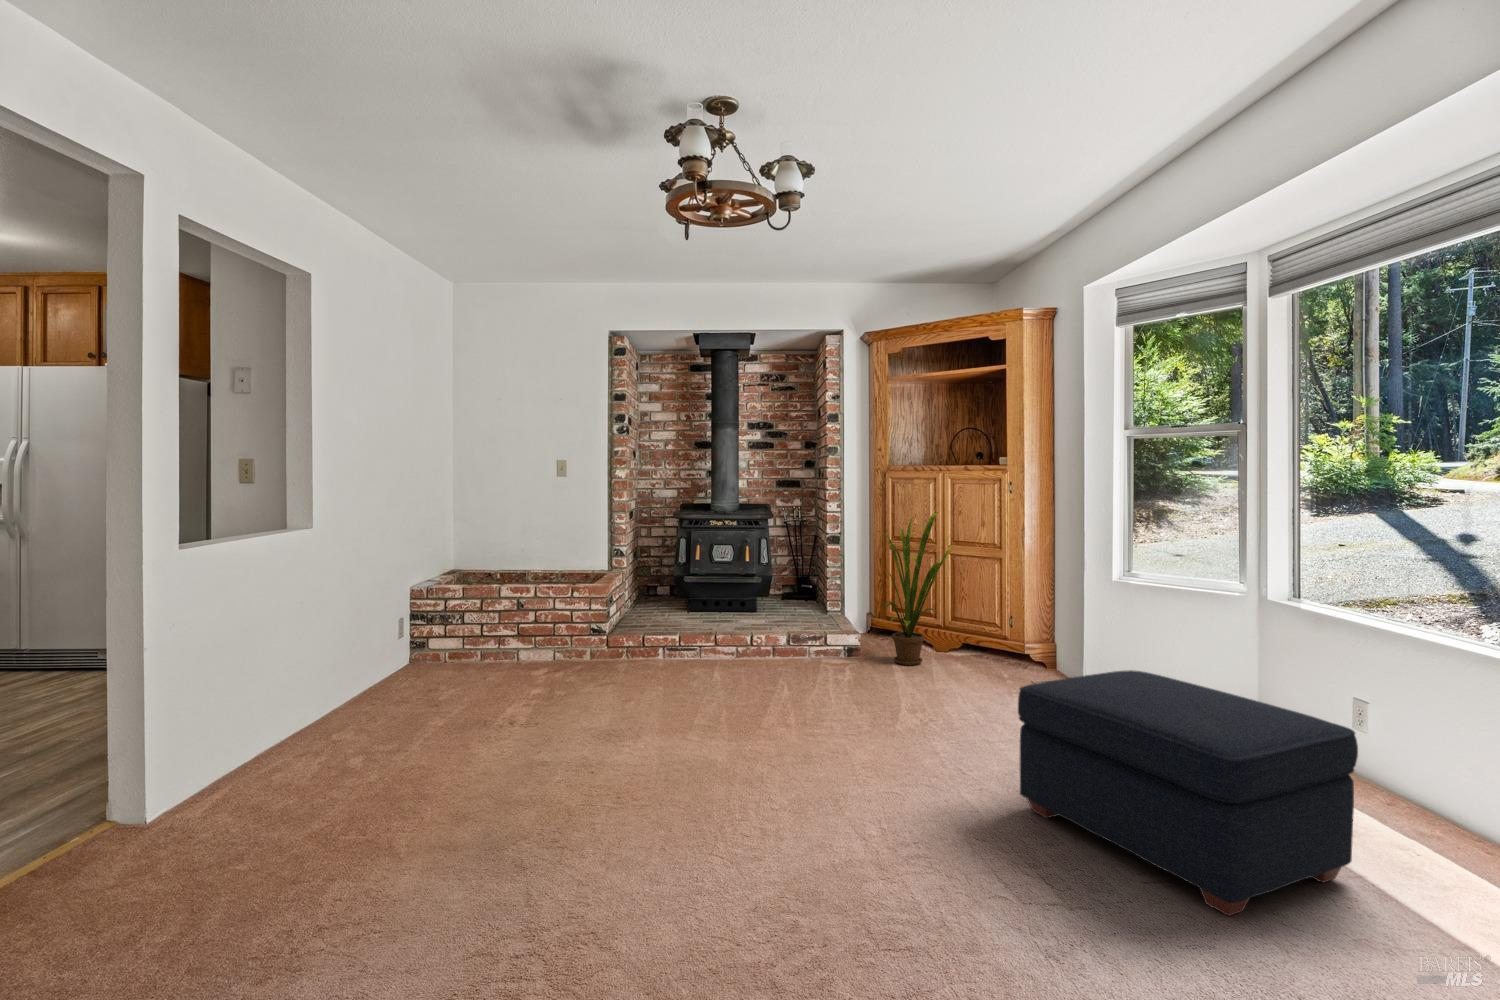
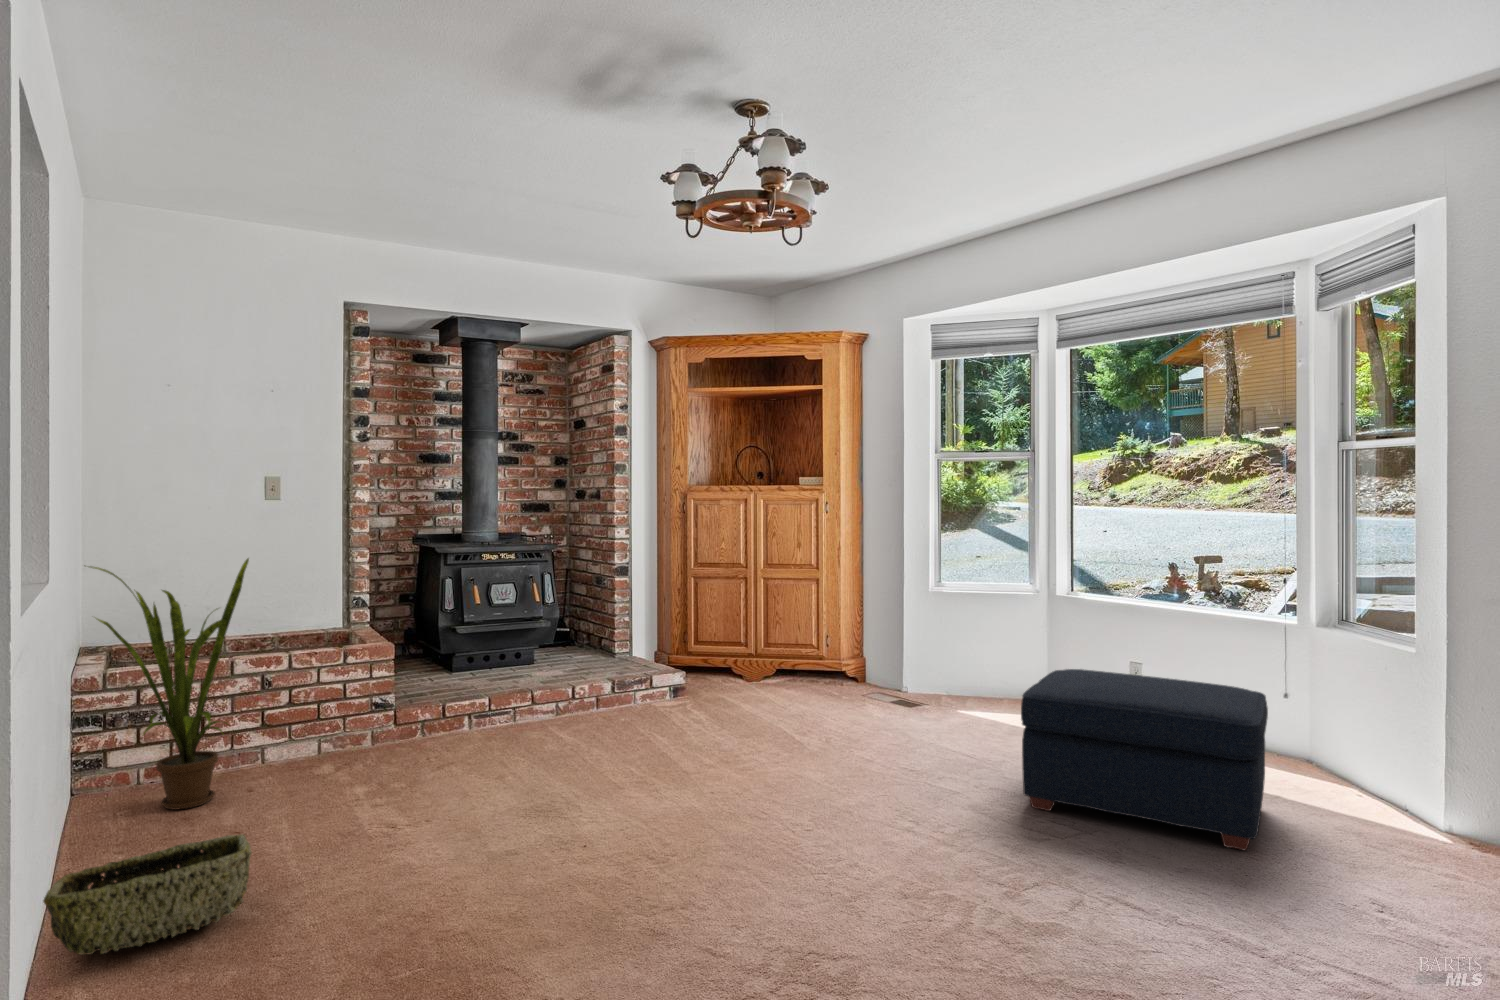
house plant: present [879,512,952,665] -> present [90,558,249,810]
woven basket: none [278,692,404,745] -> present [43,834,252,955]

